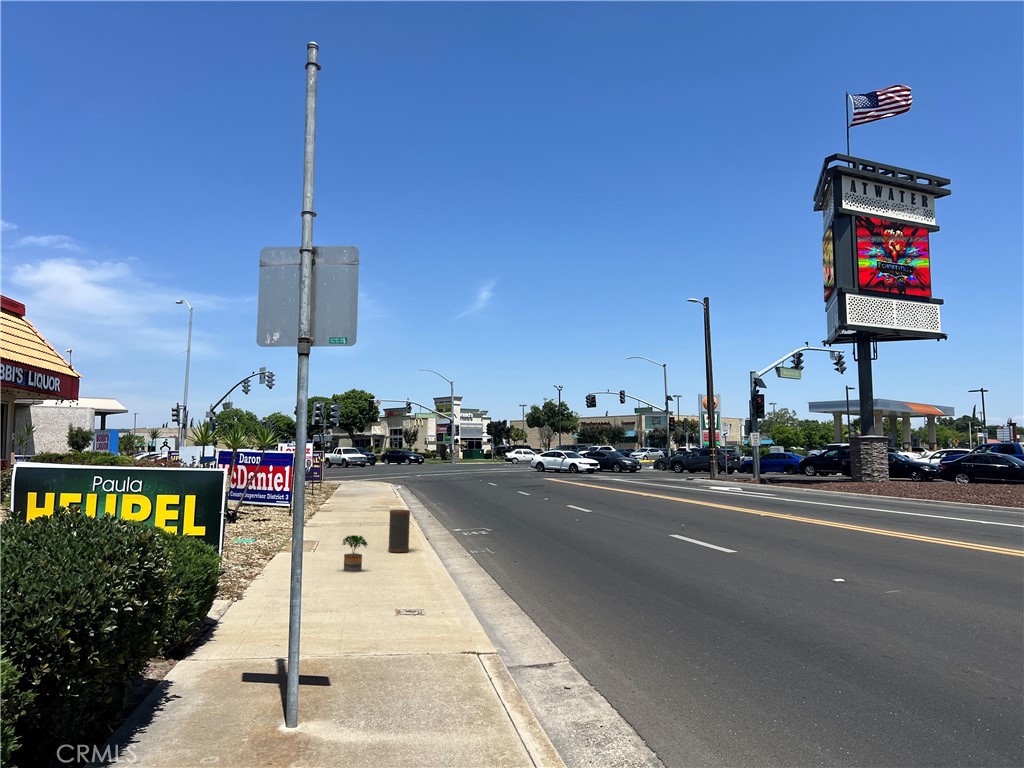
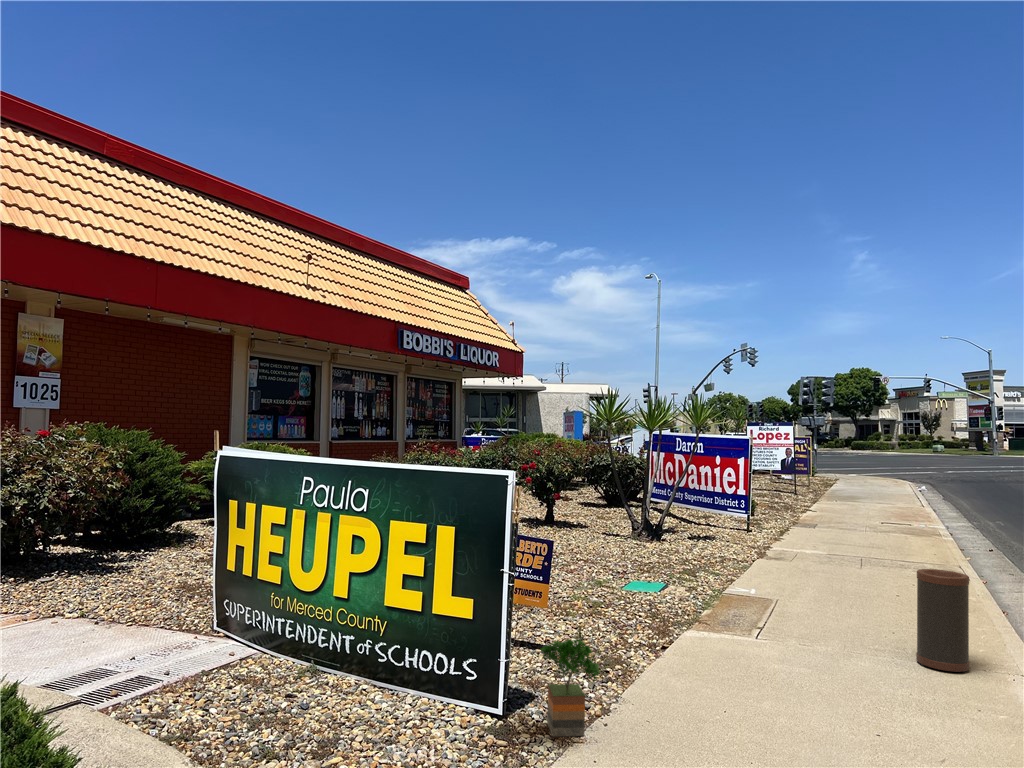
potted tree: present [343,535,367,571] -> present [541,639,599,737]

